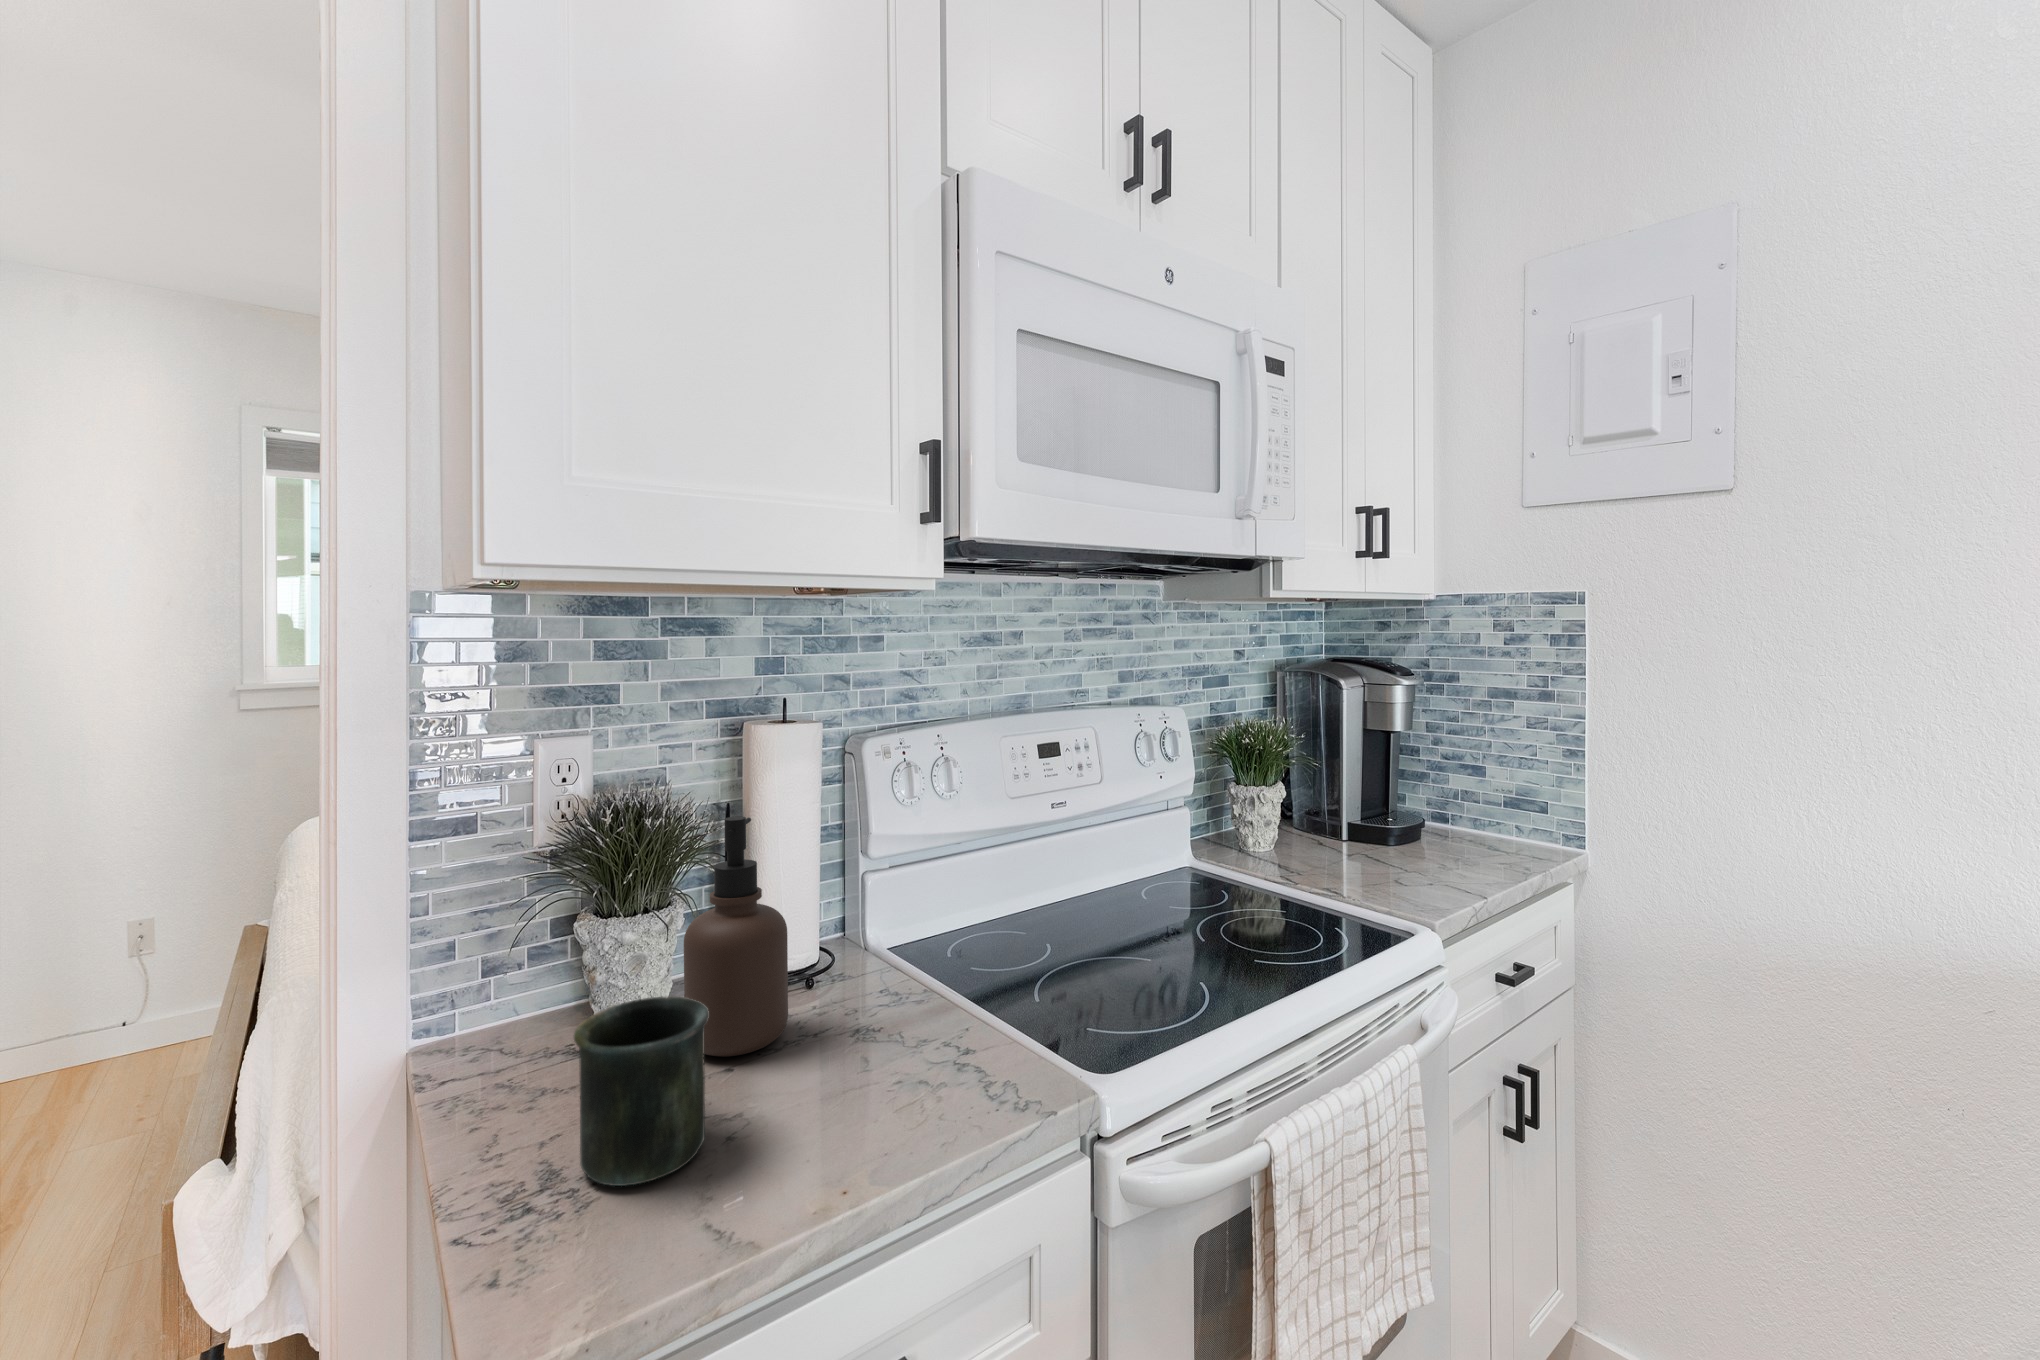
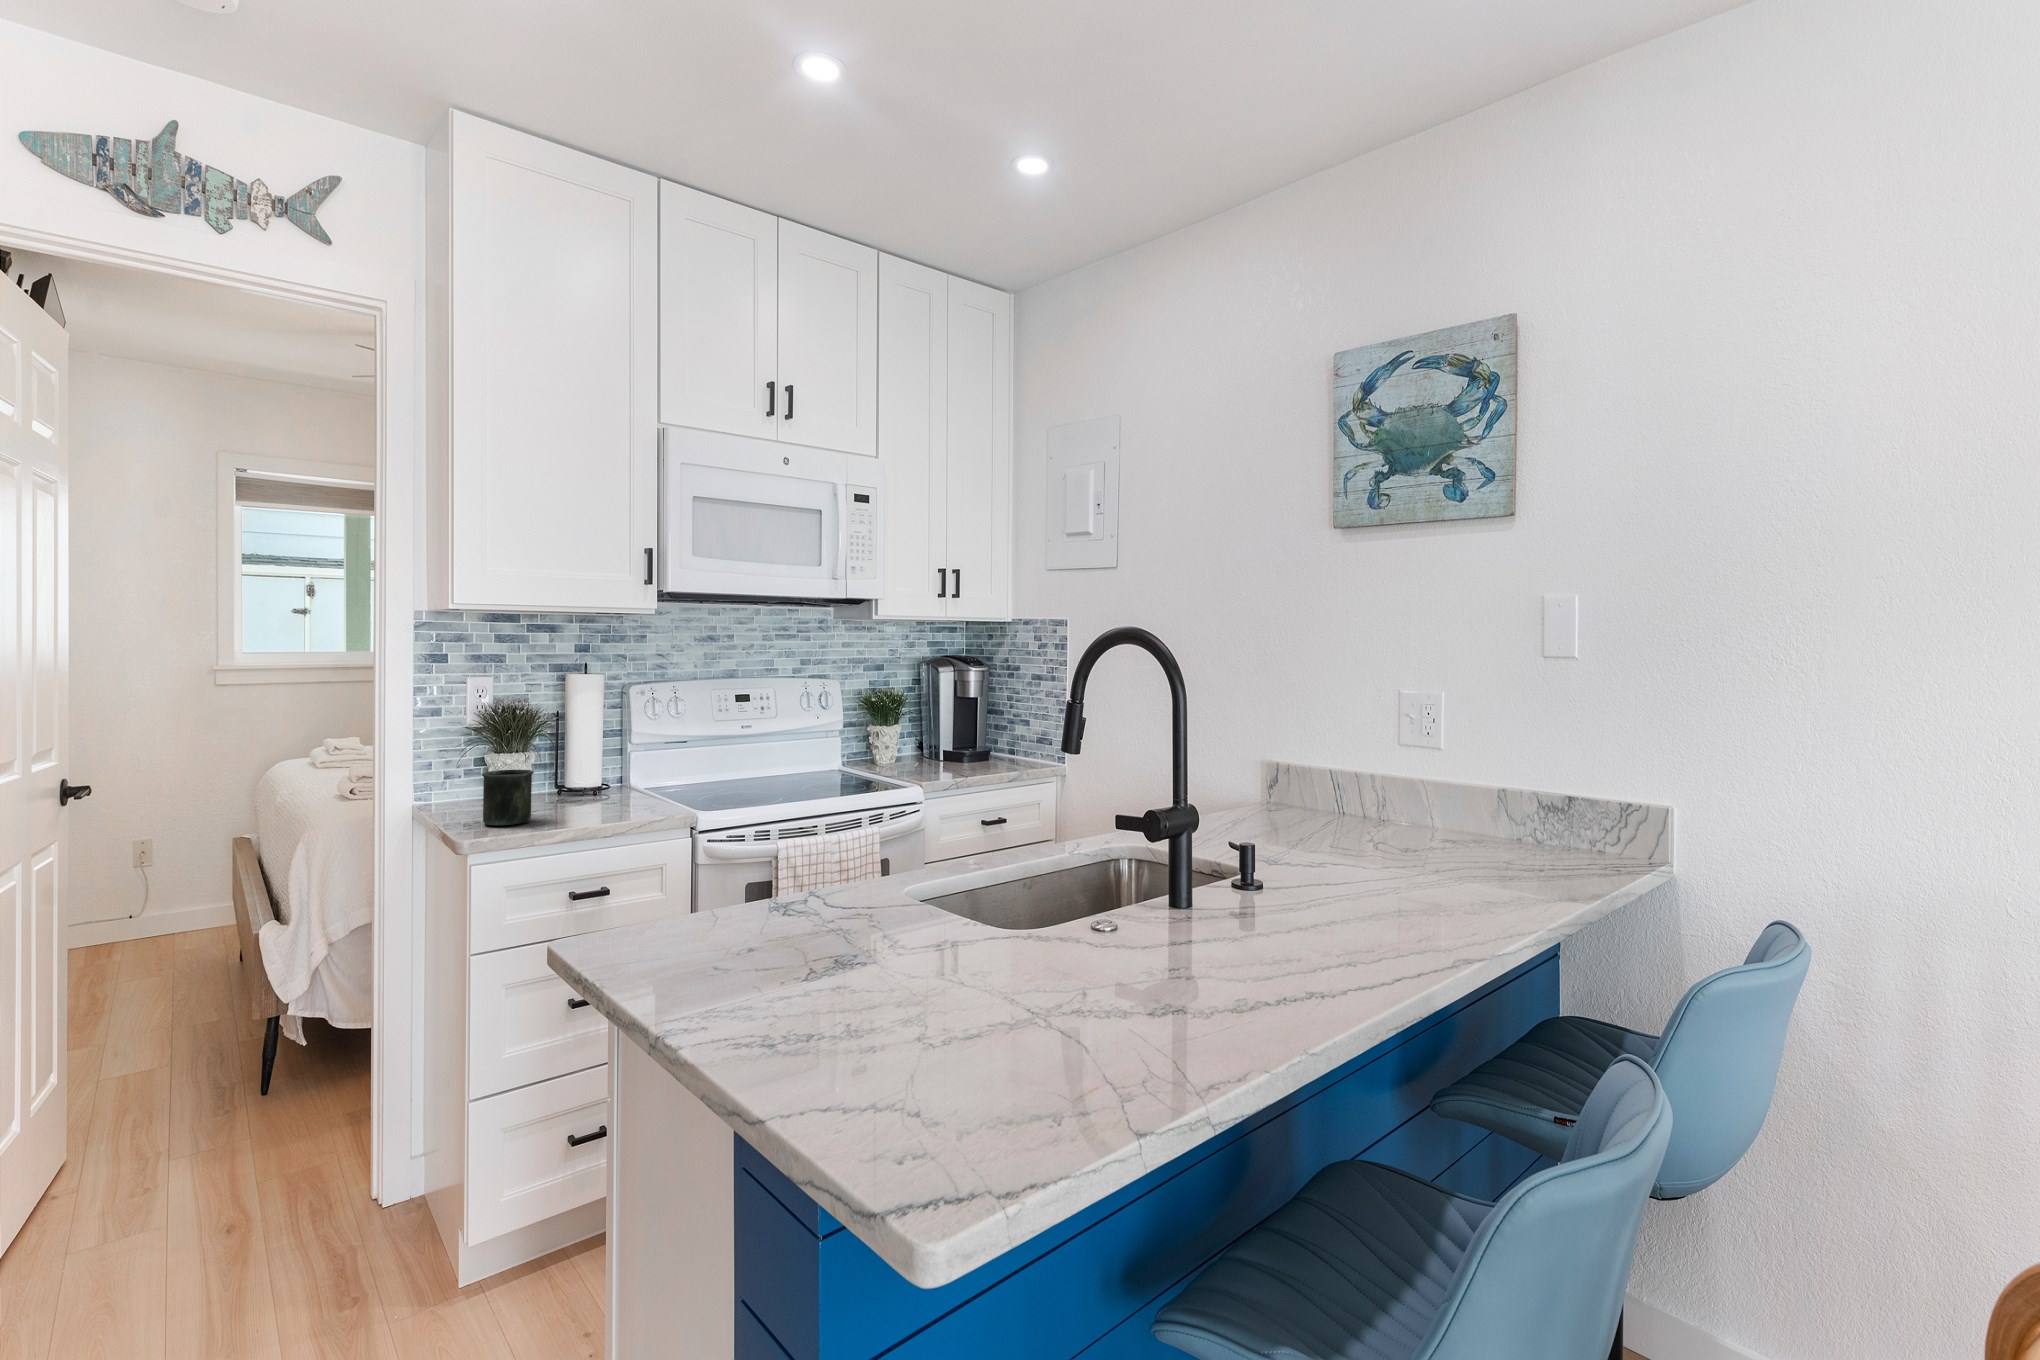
soap dispenser: present [684,816,788,1057] -> none [530,710,577,808]

